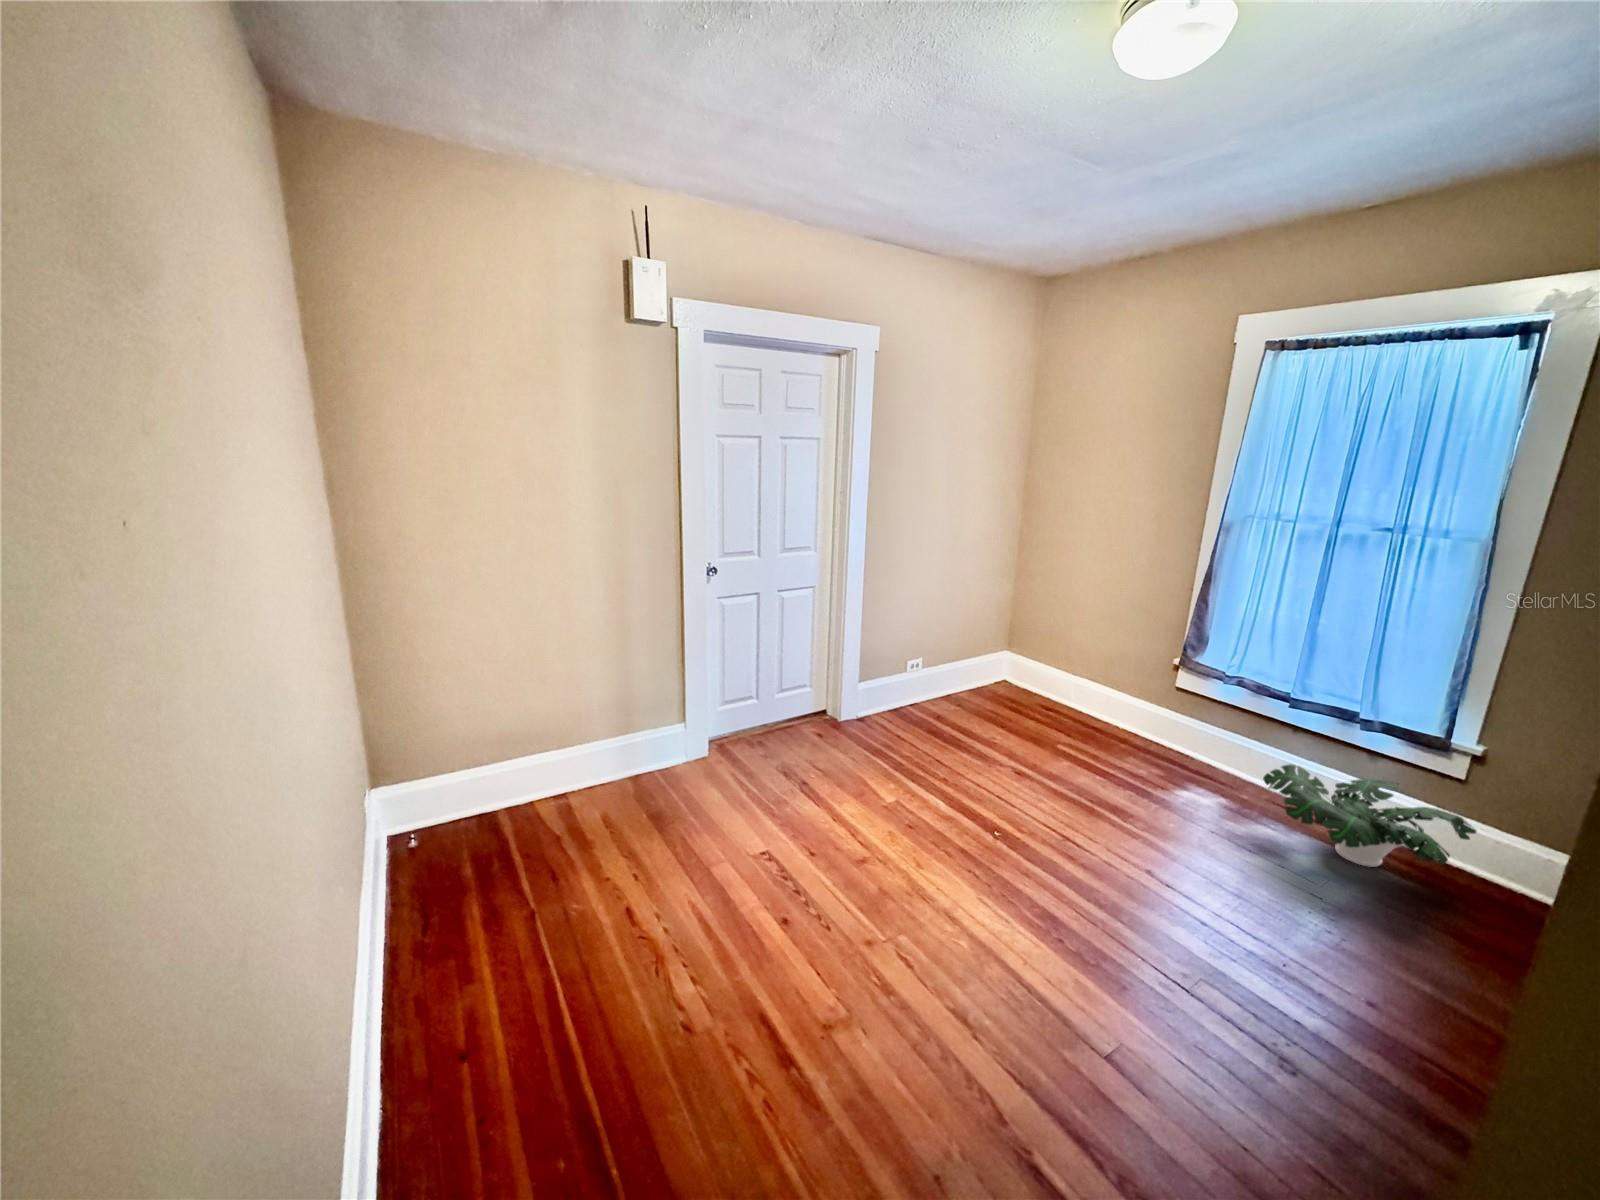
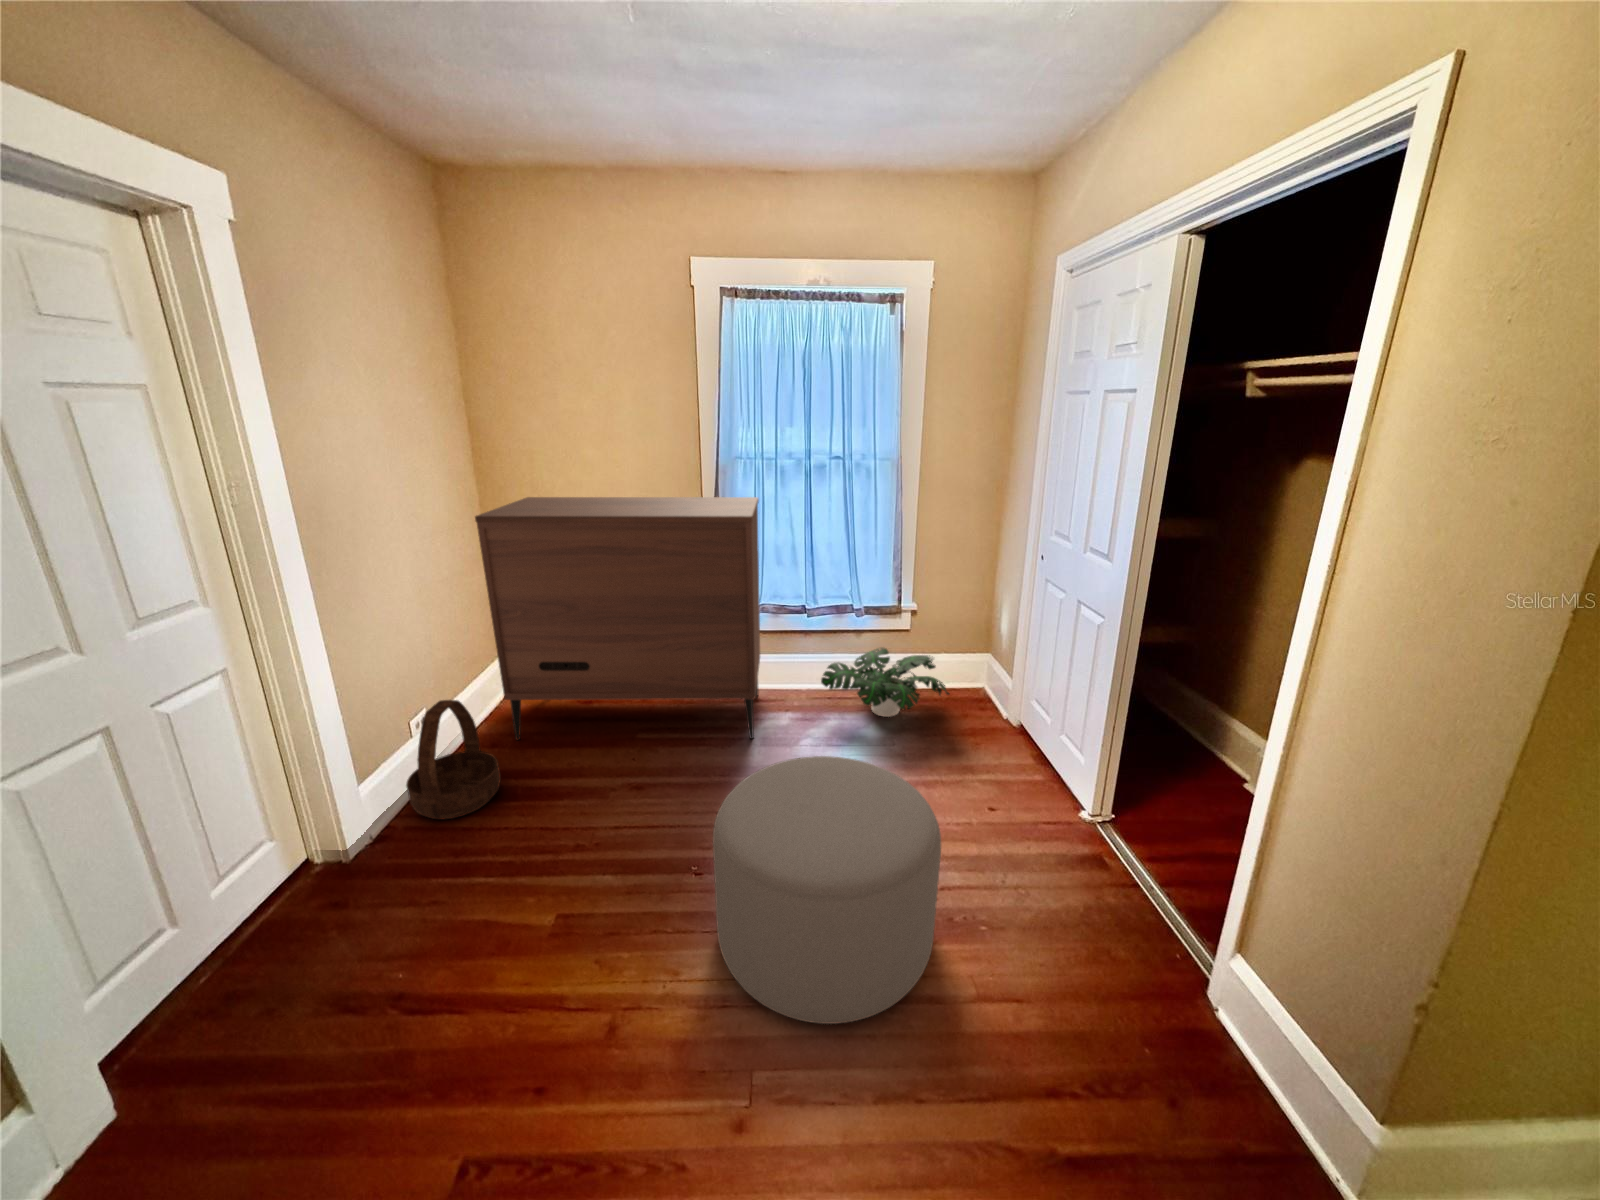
dresser: none [974,527,1261,796] -> present [475,497,760,740]
basket: none [884,650,943,733] -> present [406,700,501,819]
ottoman: none [945,762,1165,986] -> present [713,756,941,1024]

